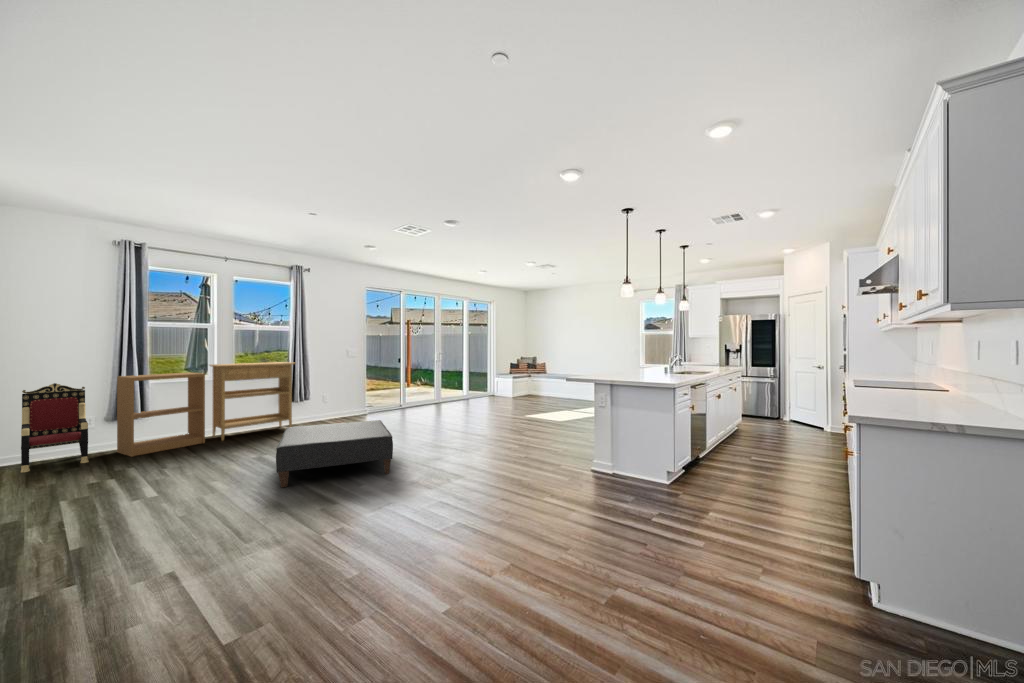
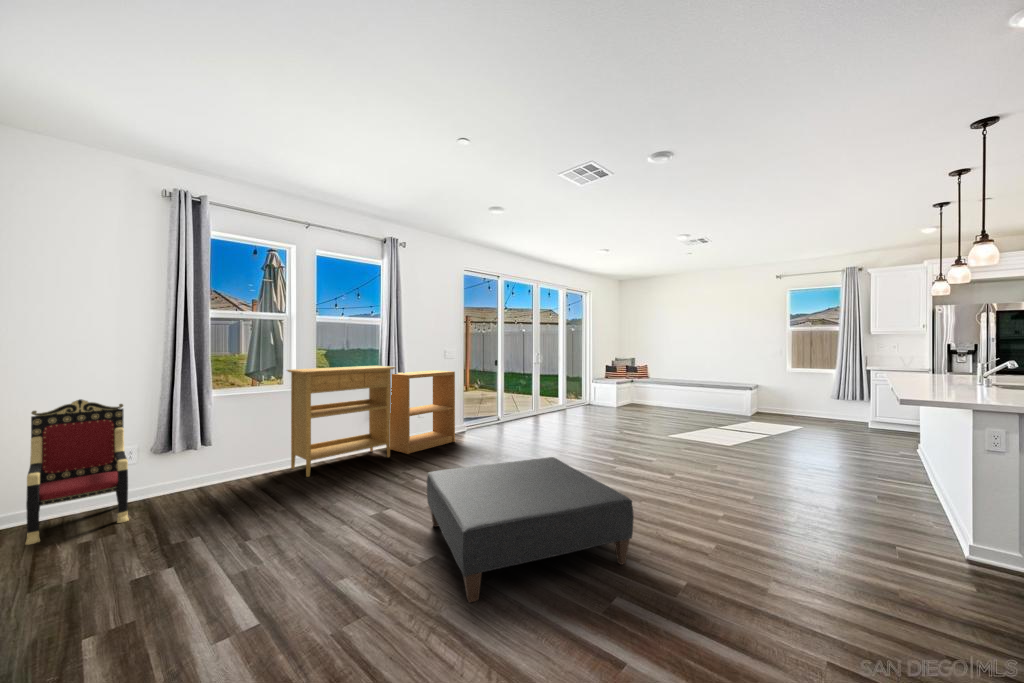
bookshelf: present [117,373,205,457] -> present [390,370,455,454]

